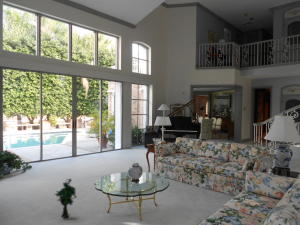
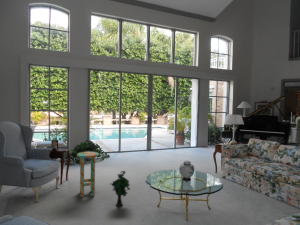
side table: none [9,162,36,214] -> present [77,152,99,197]

